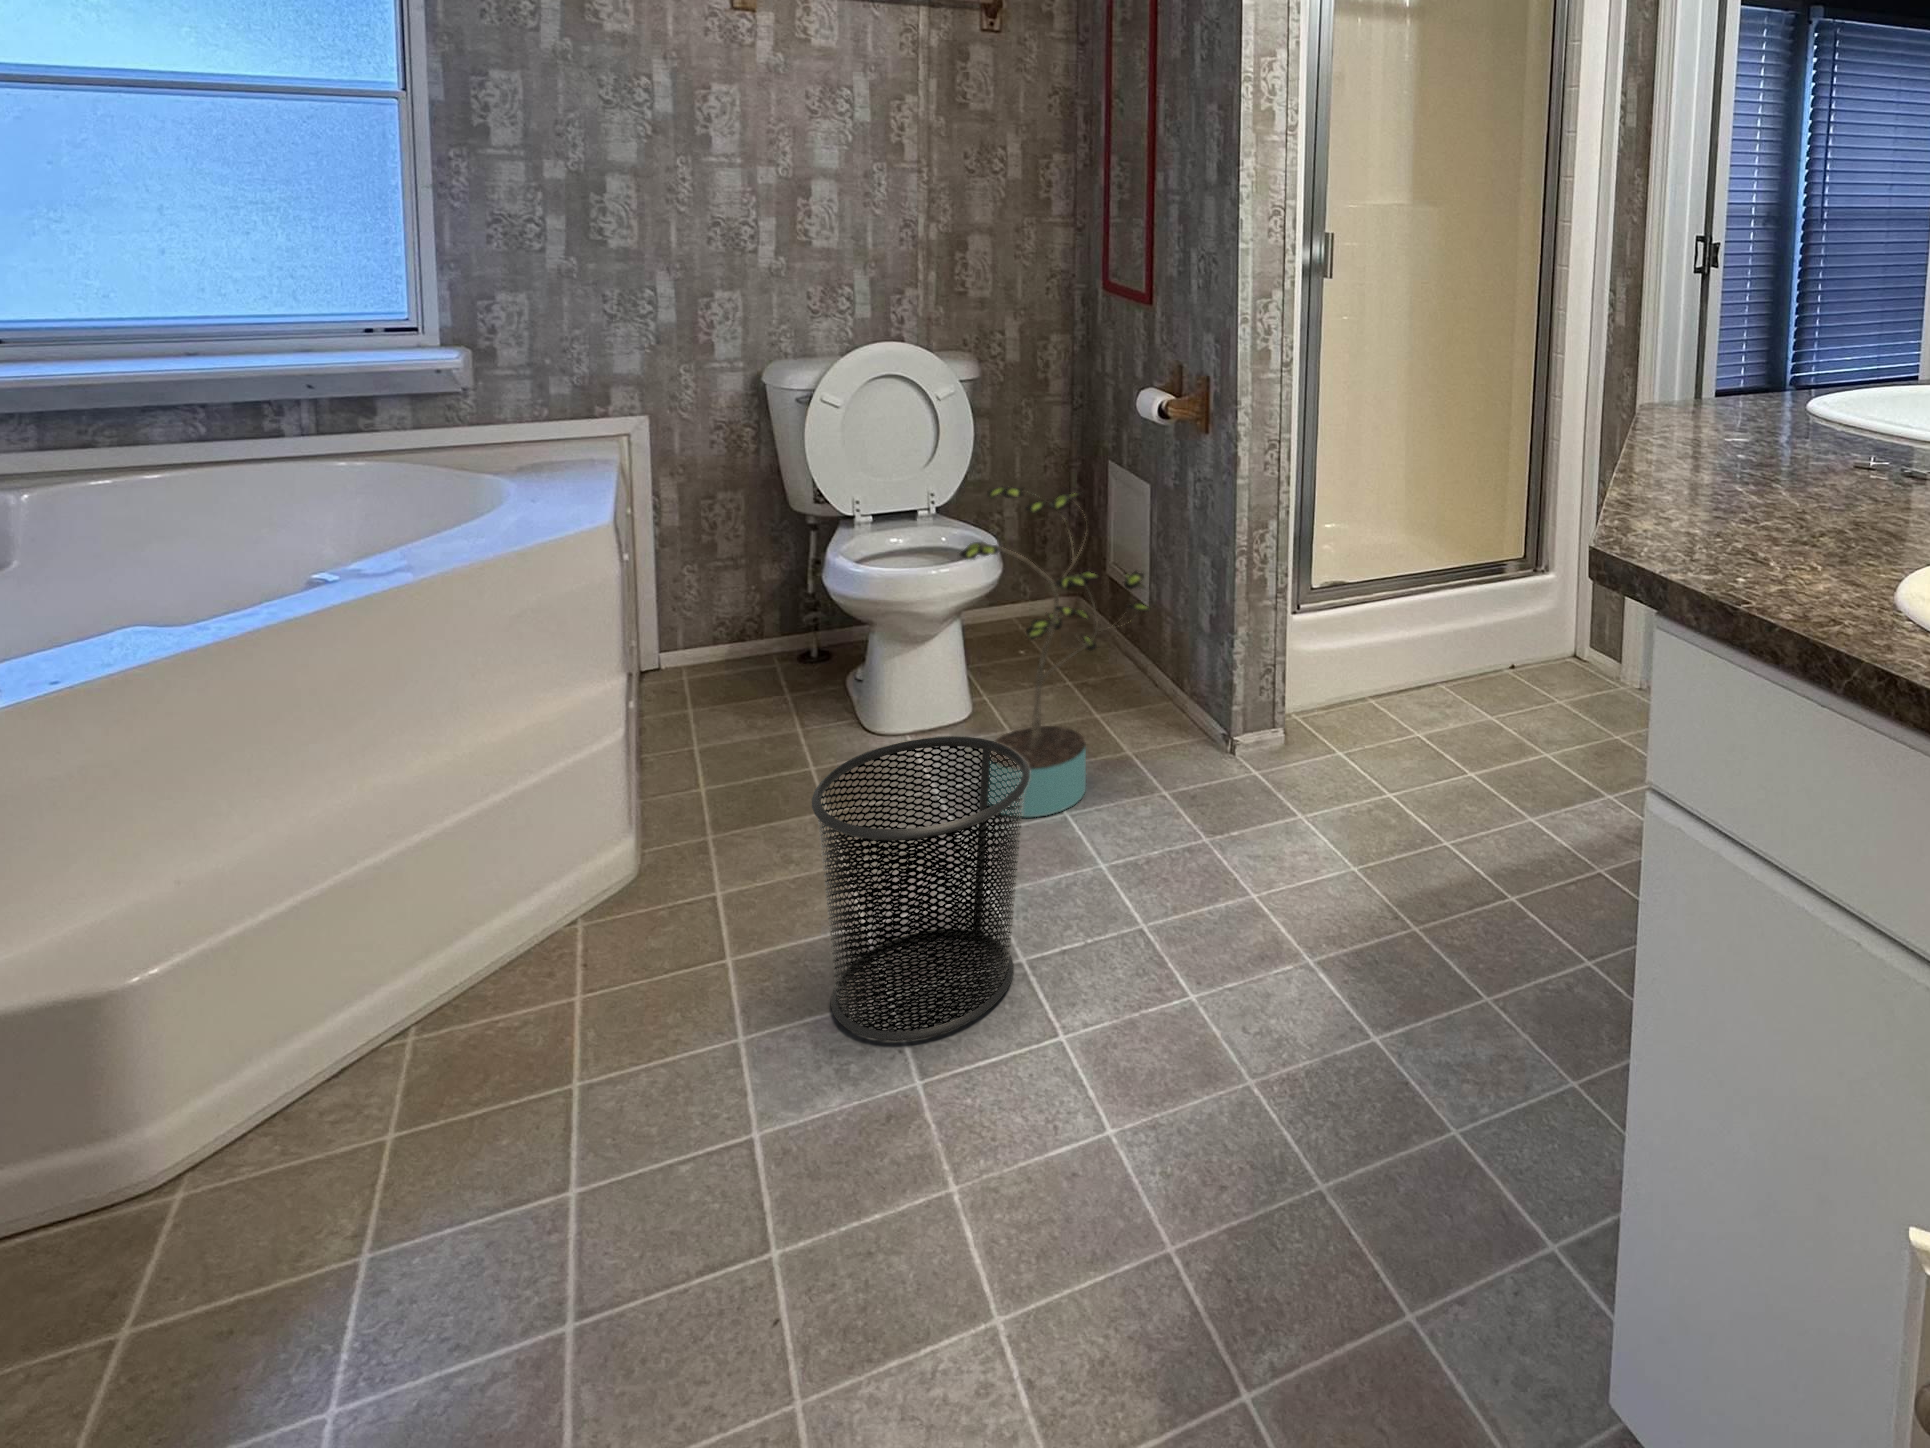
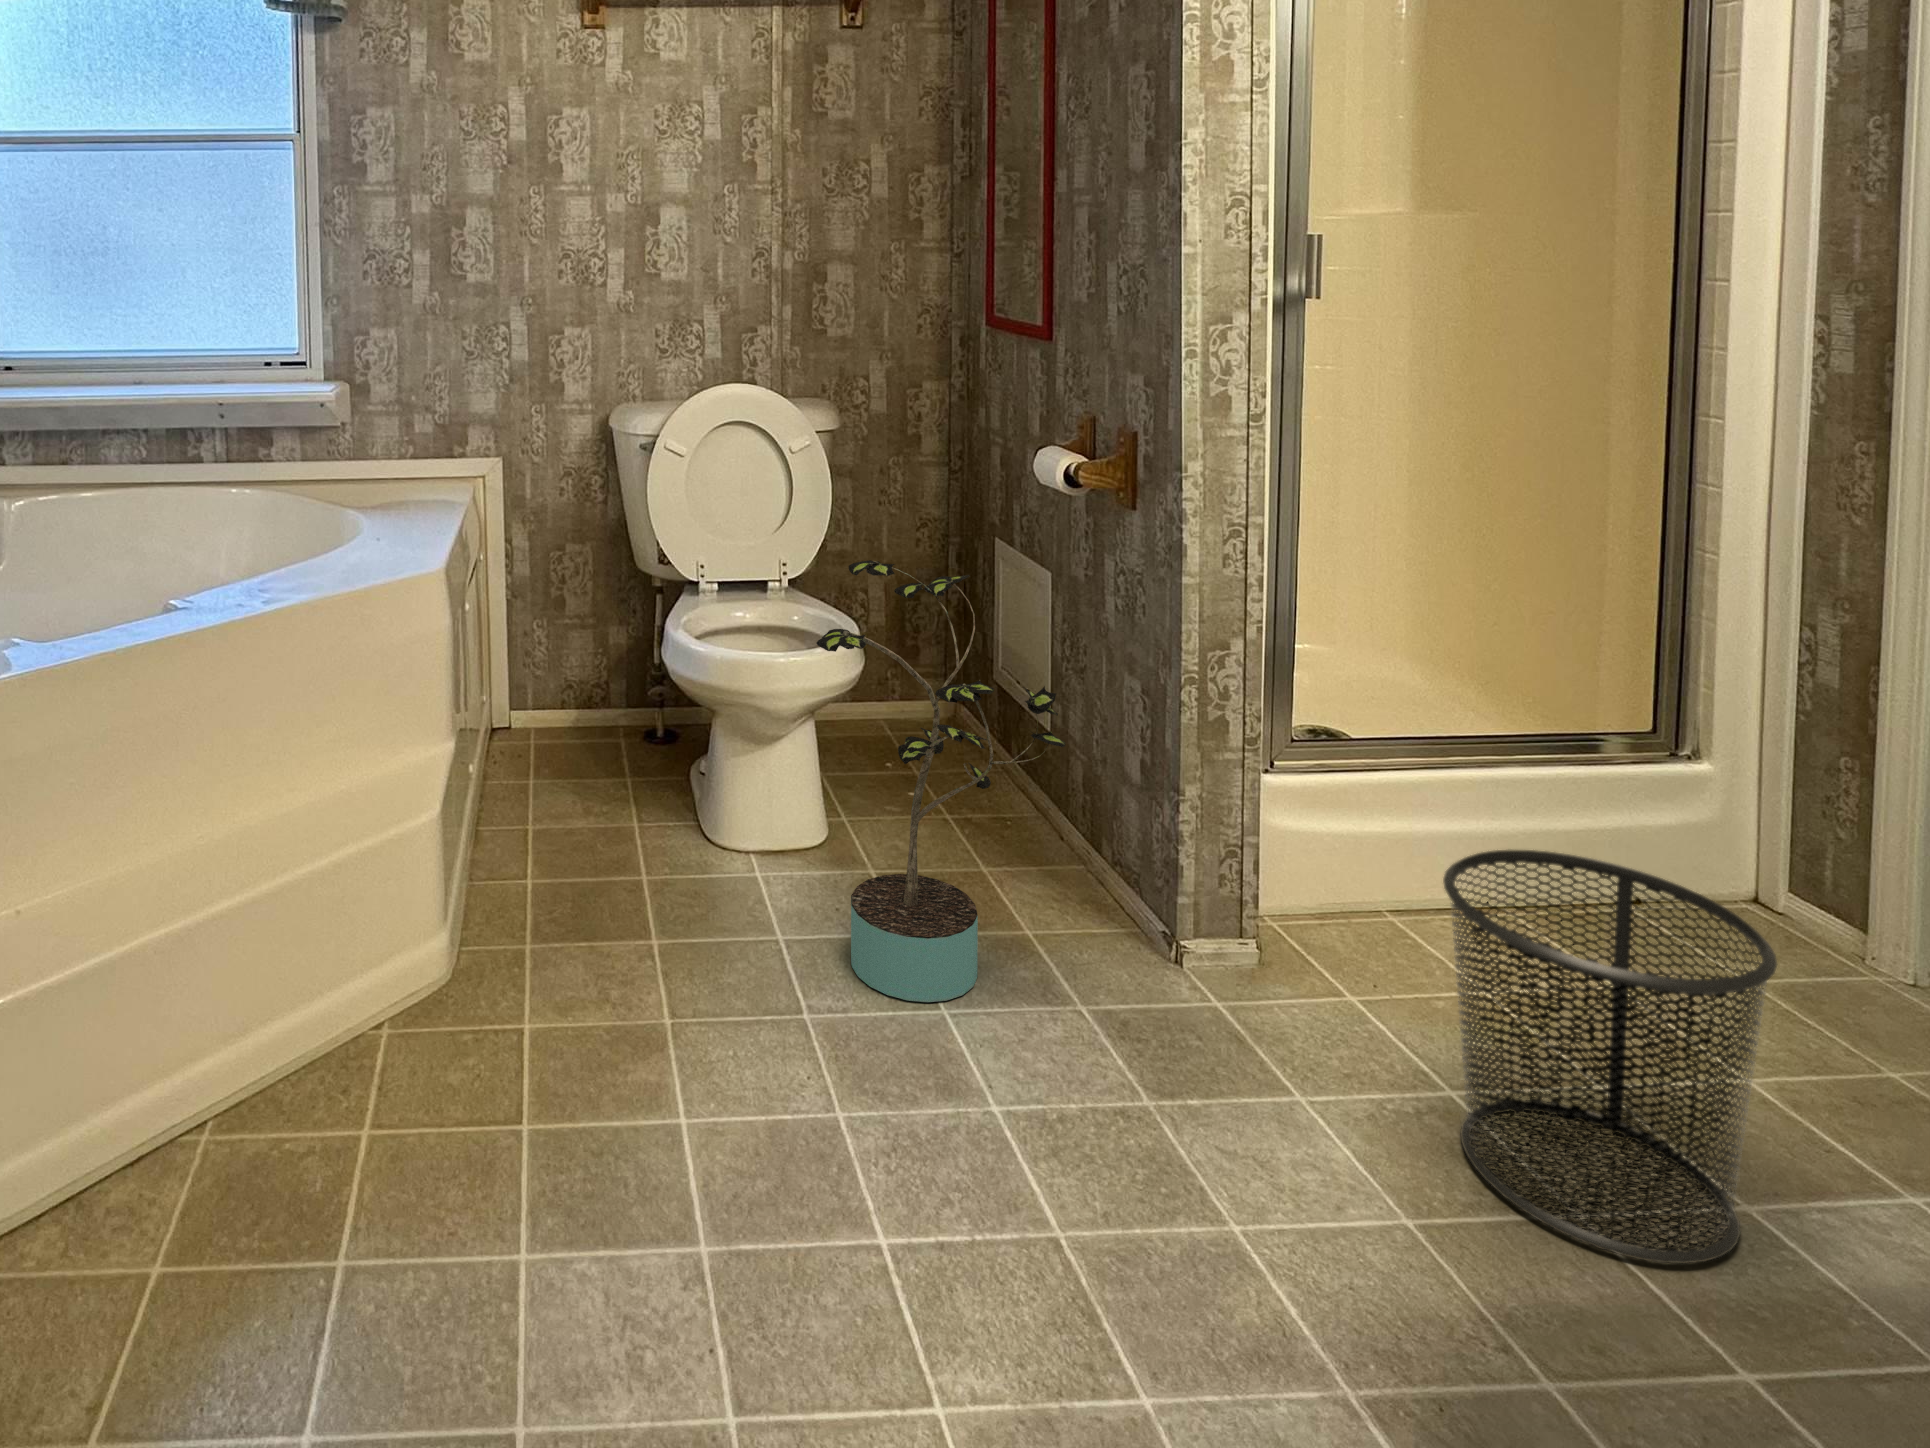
waste bin: present [812,736,1030,1041] -> present [1443,850,1777,1264]

